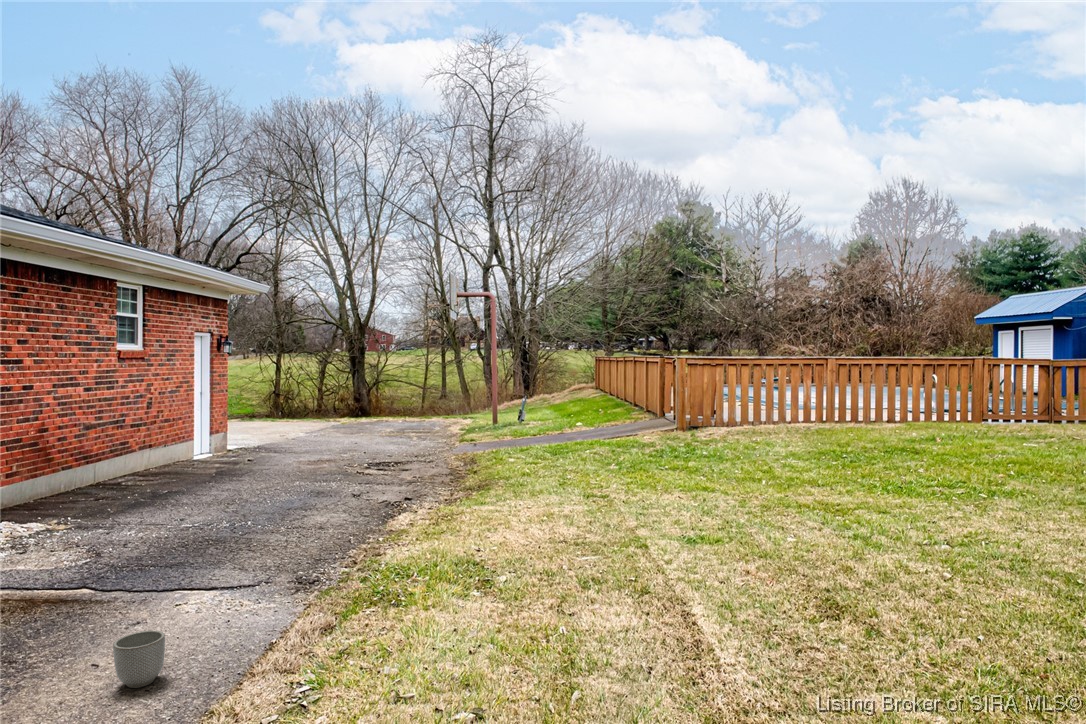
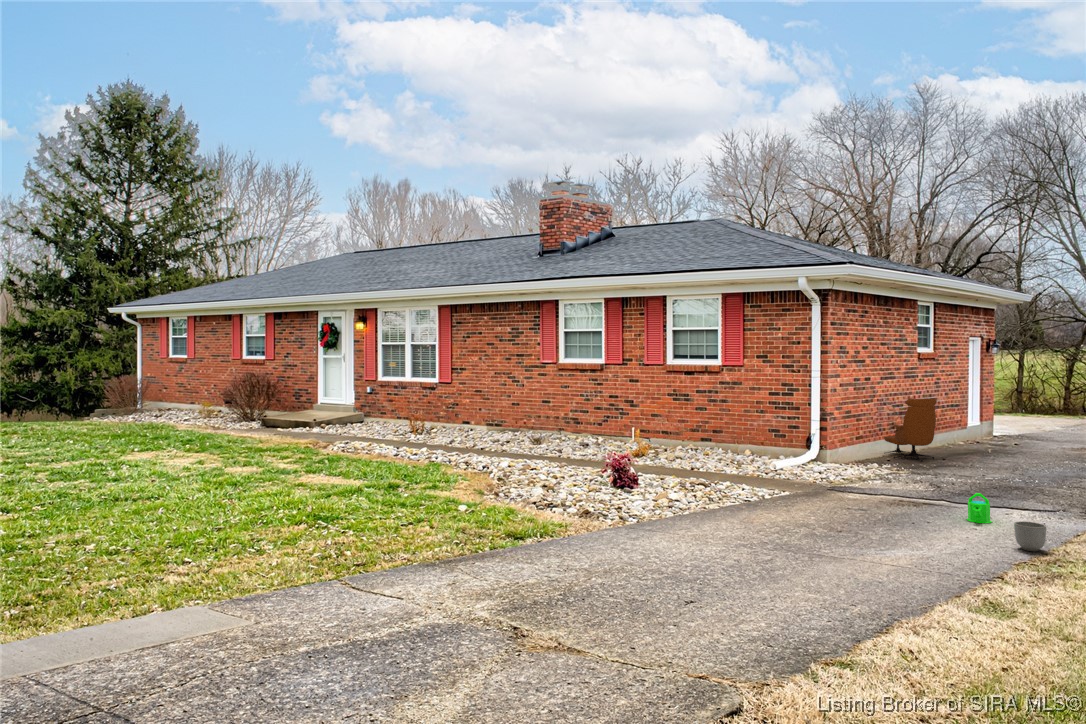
lounge chair: none [55,413,125,507] -> present [884,398,937,461]
watering can: none [78,578,120,631] -> present [967,493,991,523]

